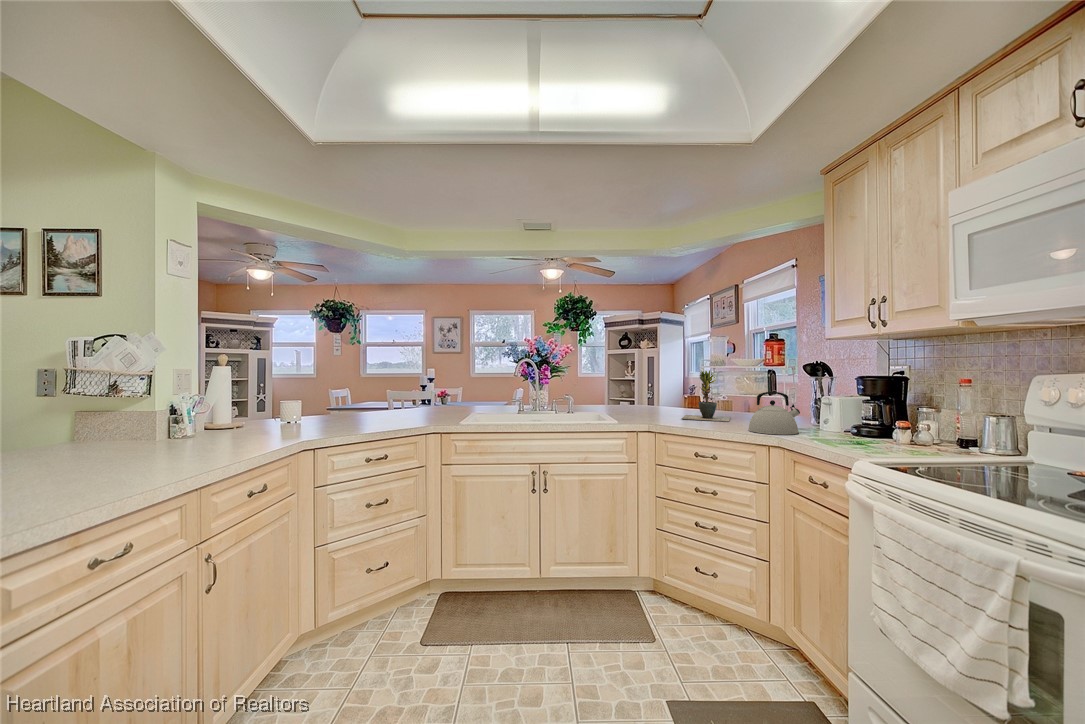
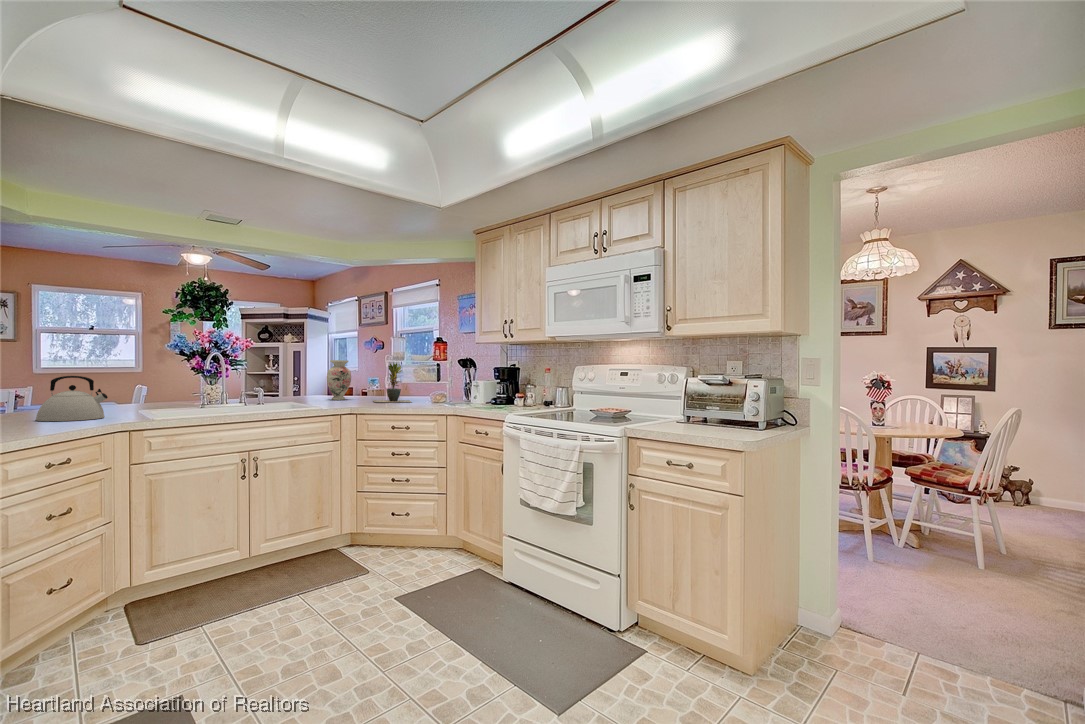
vase: none [639,368,665,412] -> present [327,360,351,400]
kettle: present [748,392,800,435] -> present [36,376,108,421]

